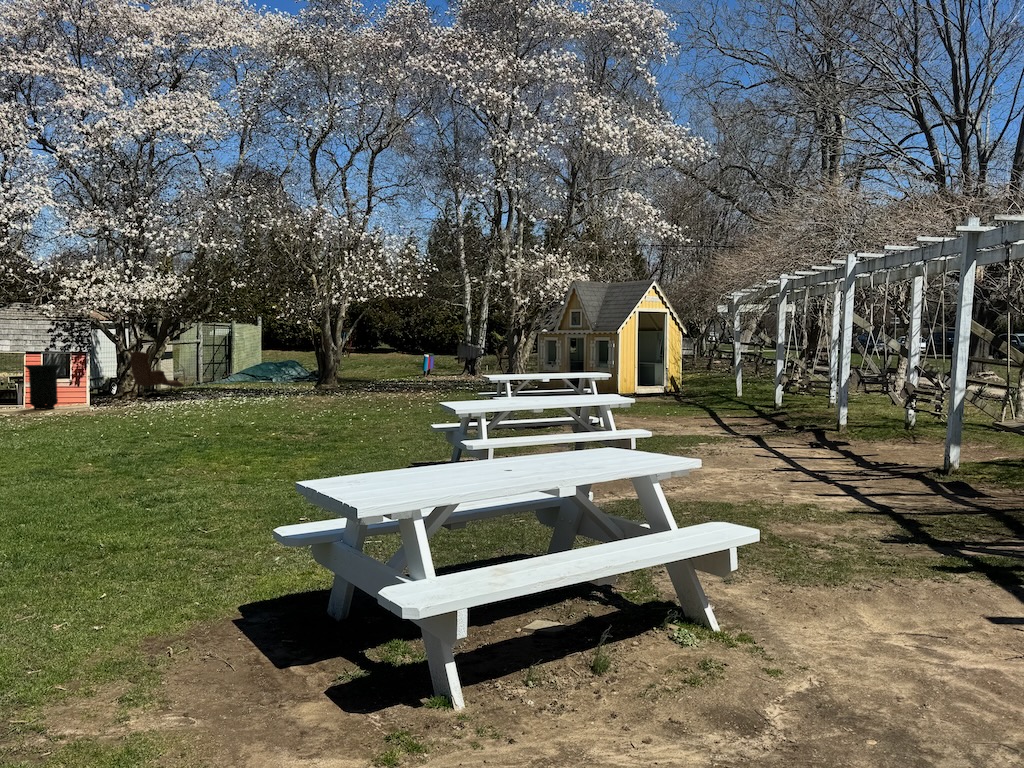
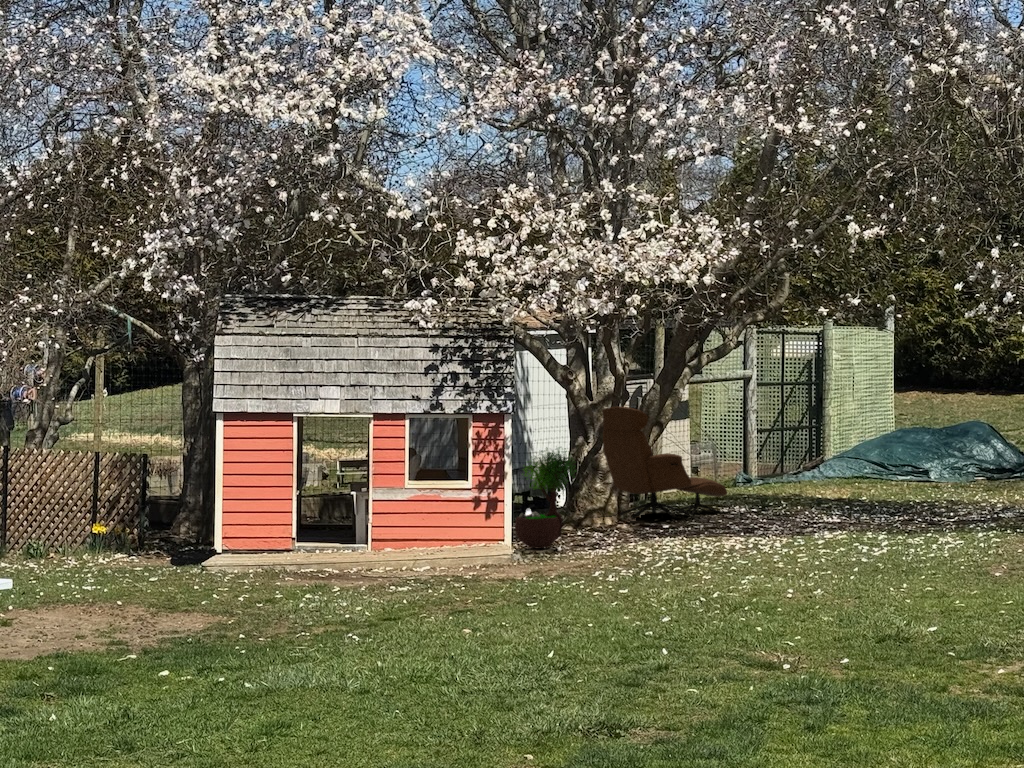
potted tree: none [92,364,118,405] -> present [515,447,576,548]
trash can: present [23,365,62,409] -> none [359,445,449,559]

